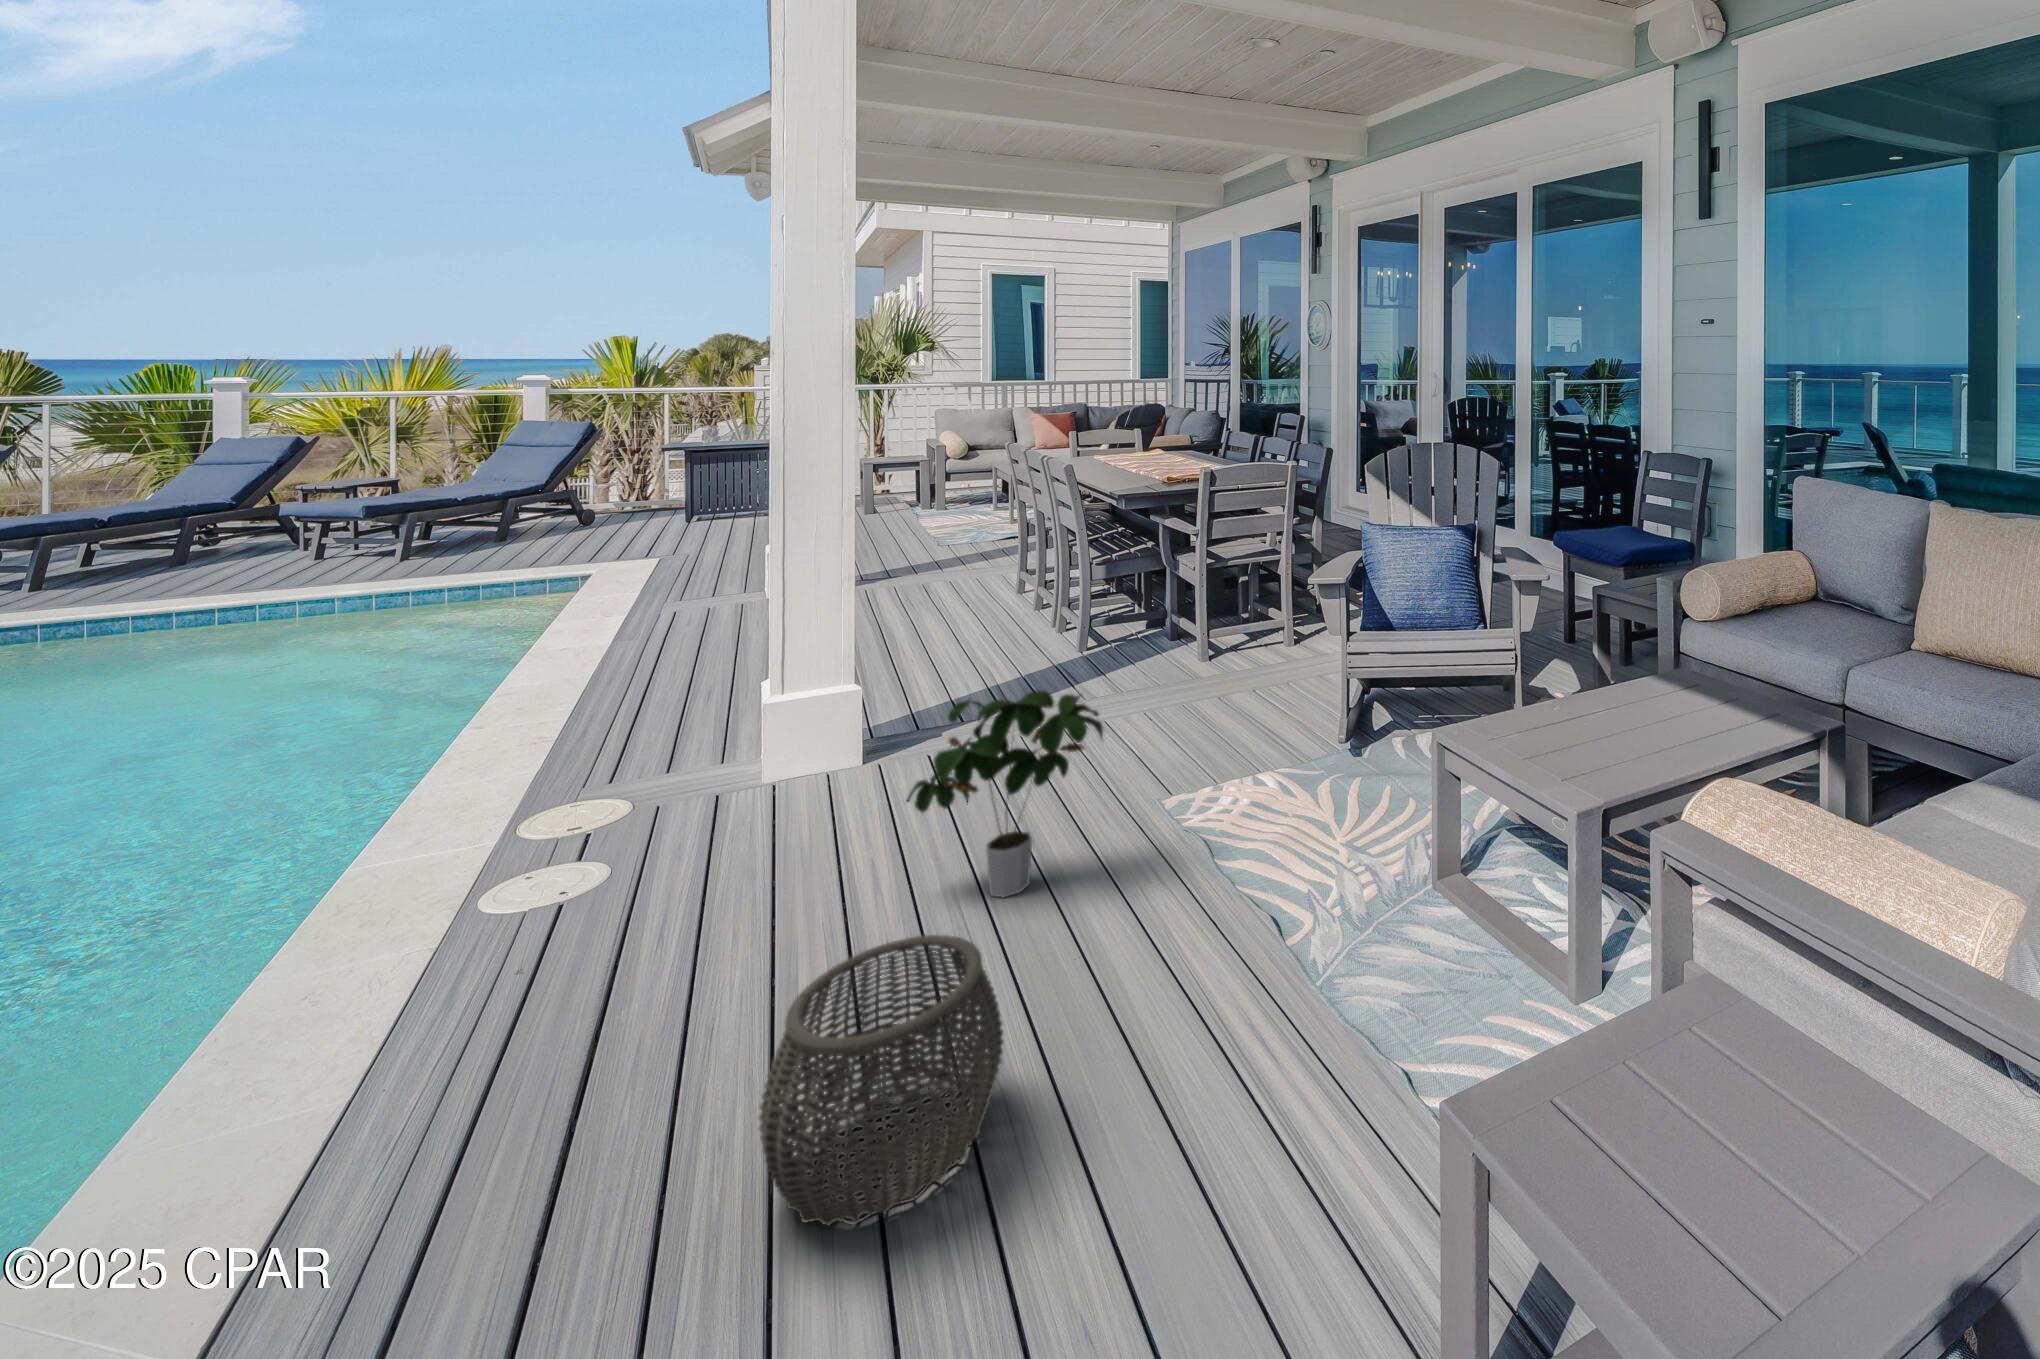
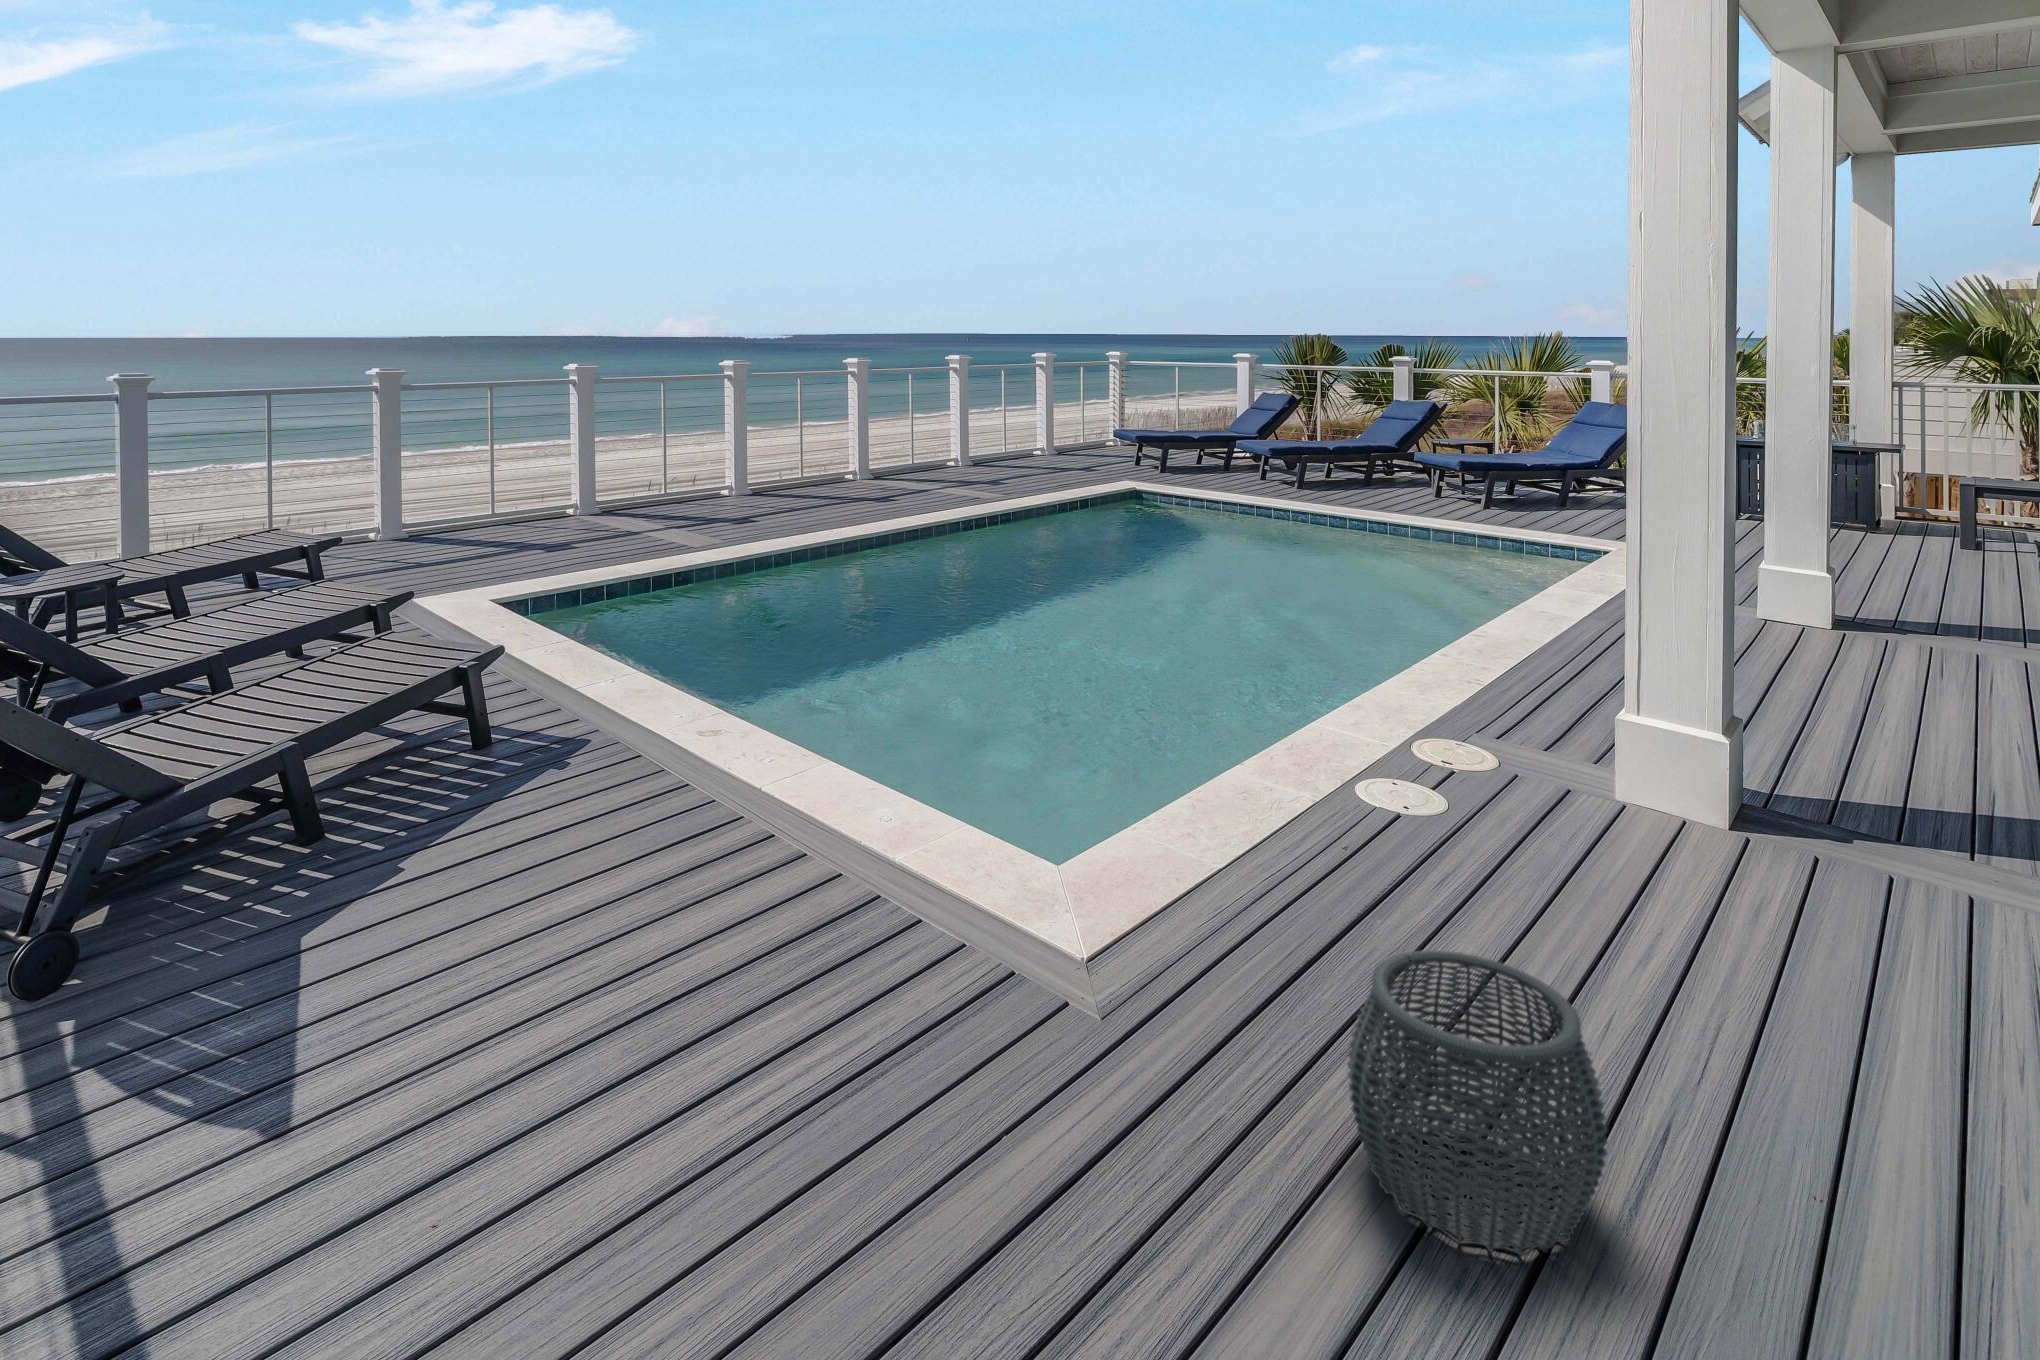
potted plant: present [907,690,1103,897] -> none [1667,763,1966,1070]

